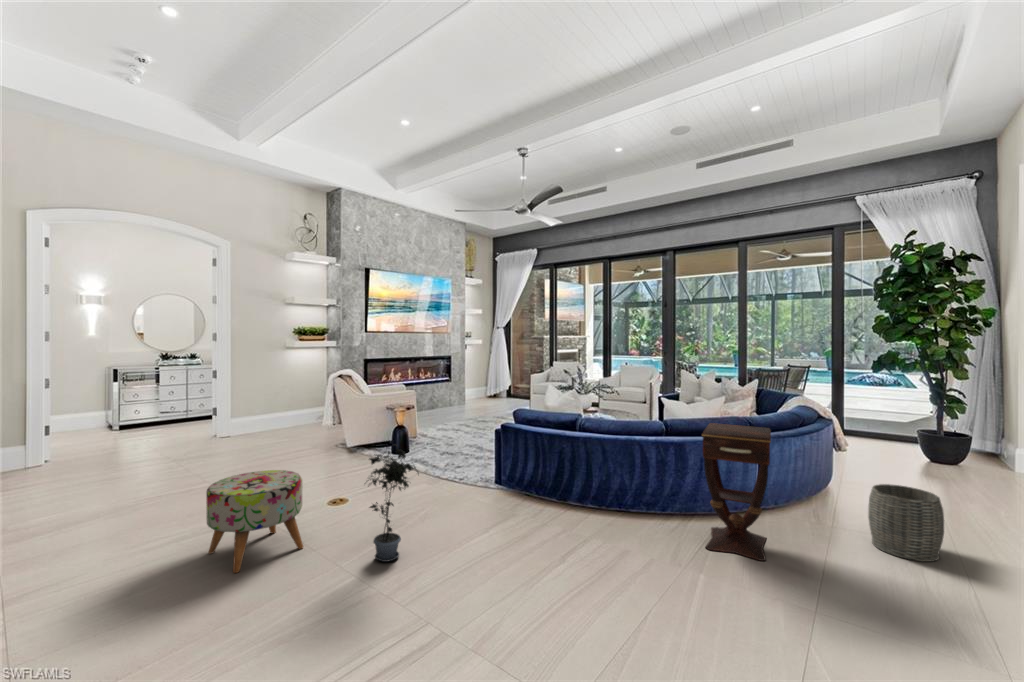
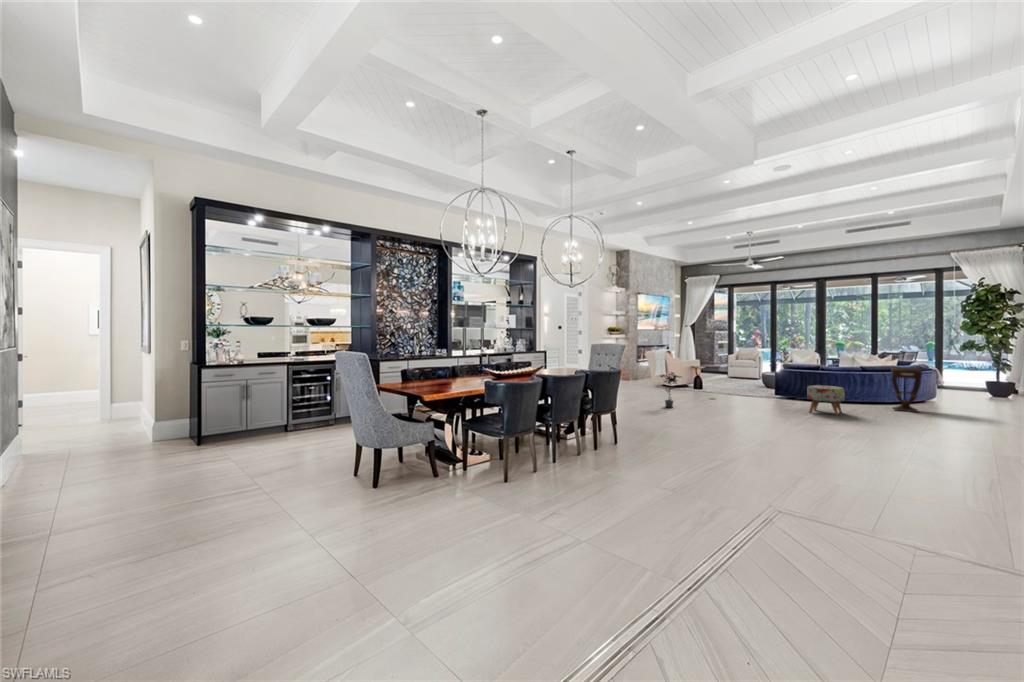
potted plant: present [368,444,419,562] -> present [661,372,681,408]
ottoman: present [206,470,303,573] -> present [807,385,845,415]
woven basket: present [868,484,944,562] -> none [959,389,989,413]

